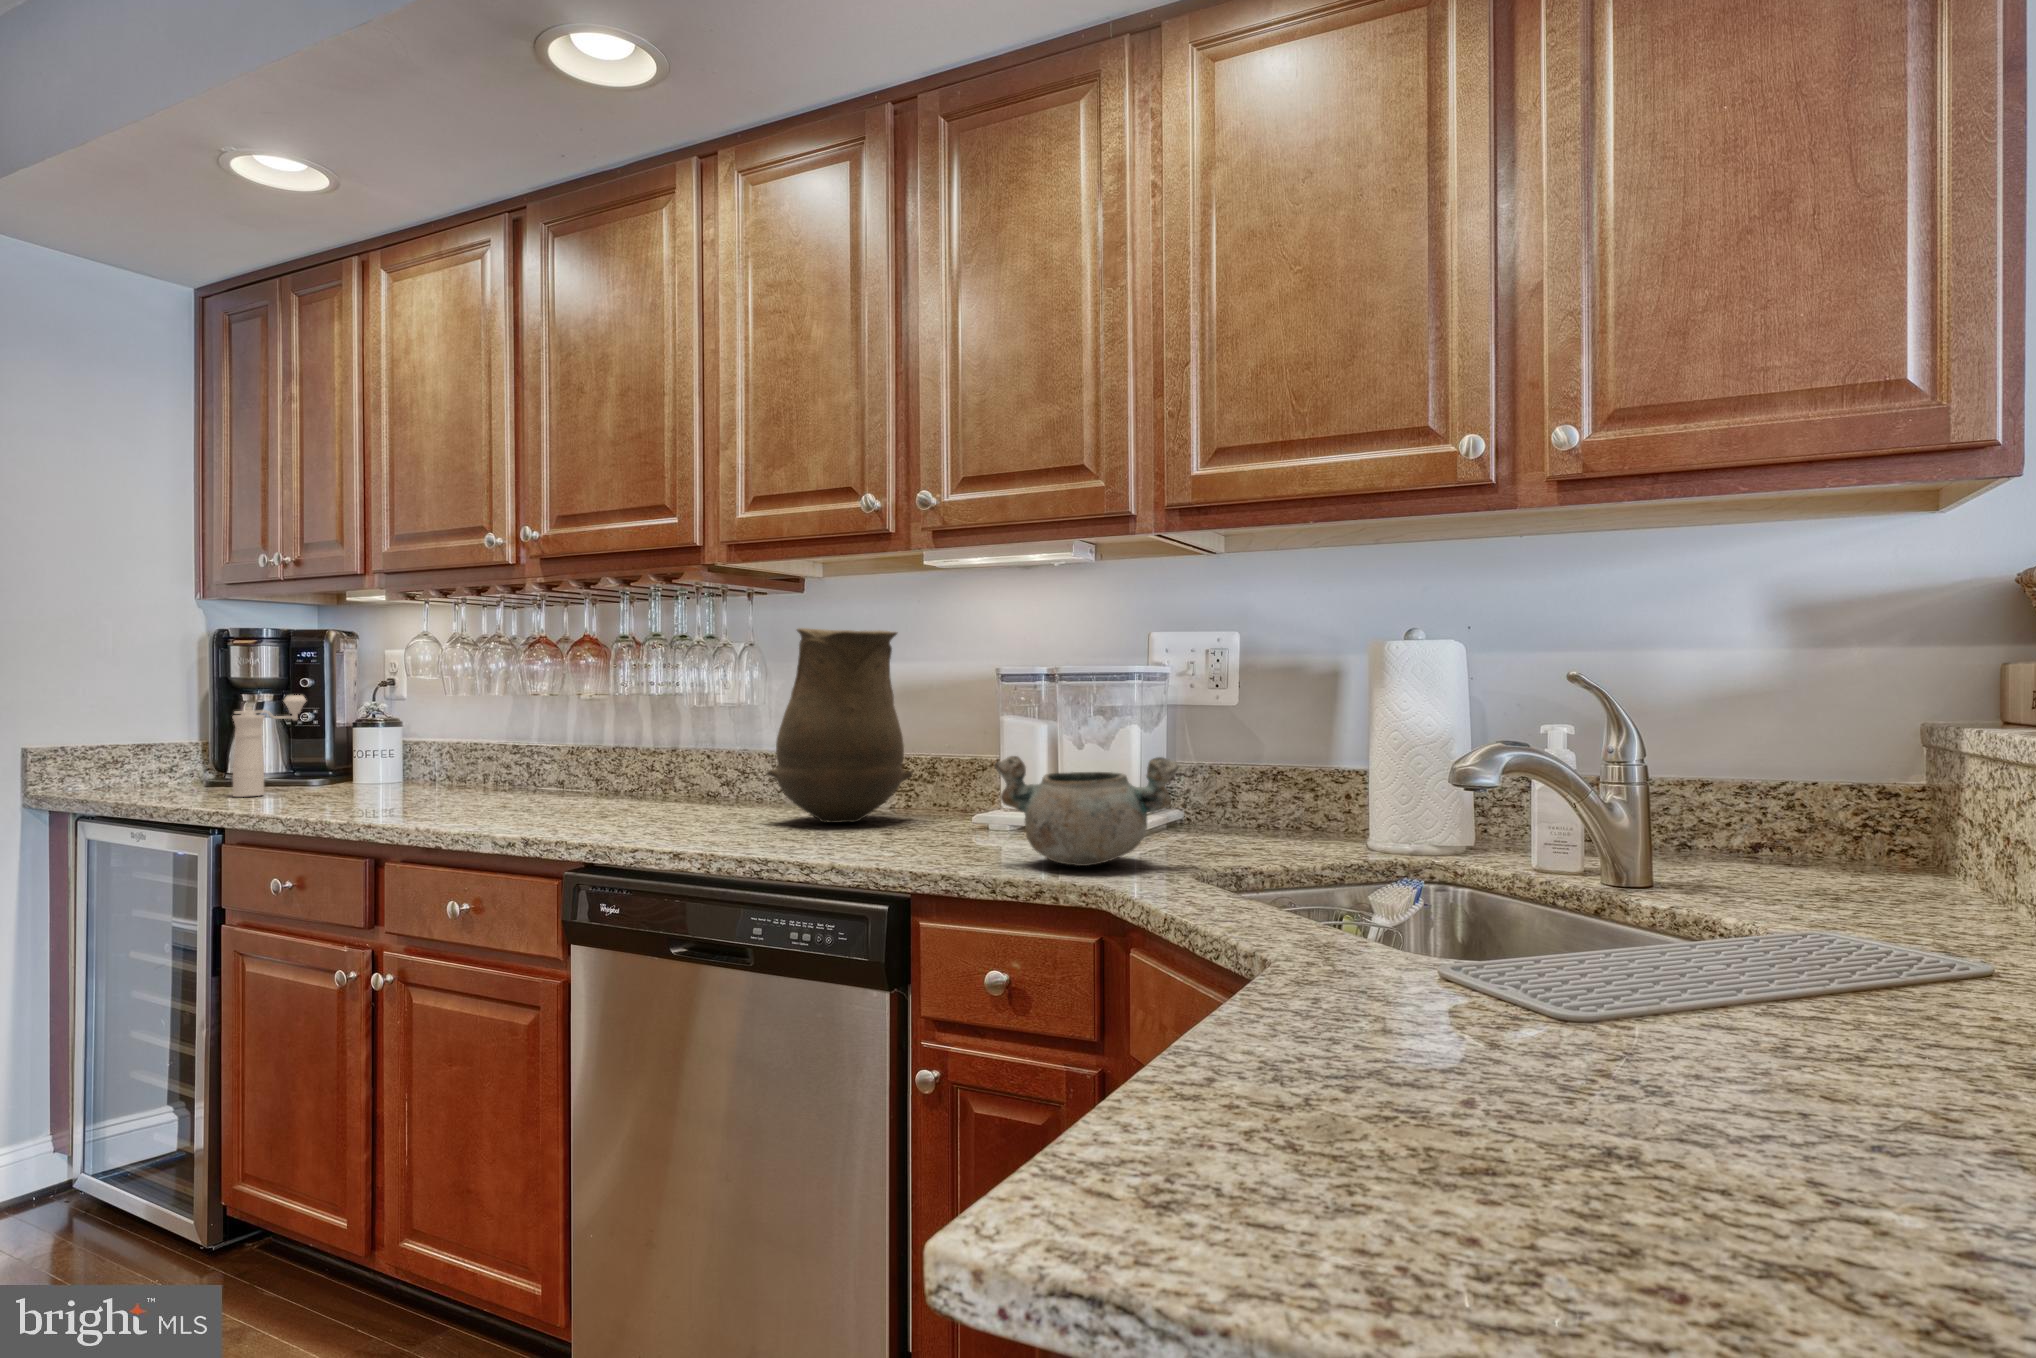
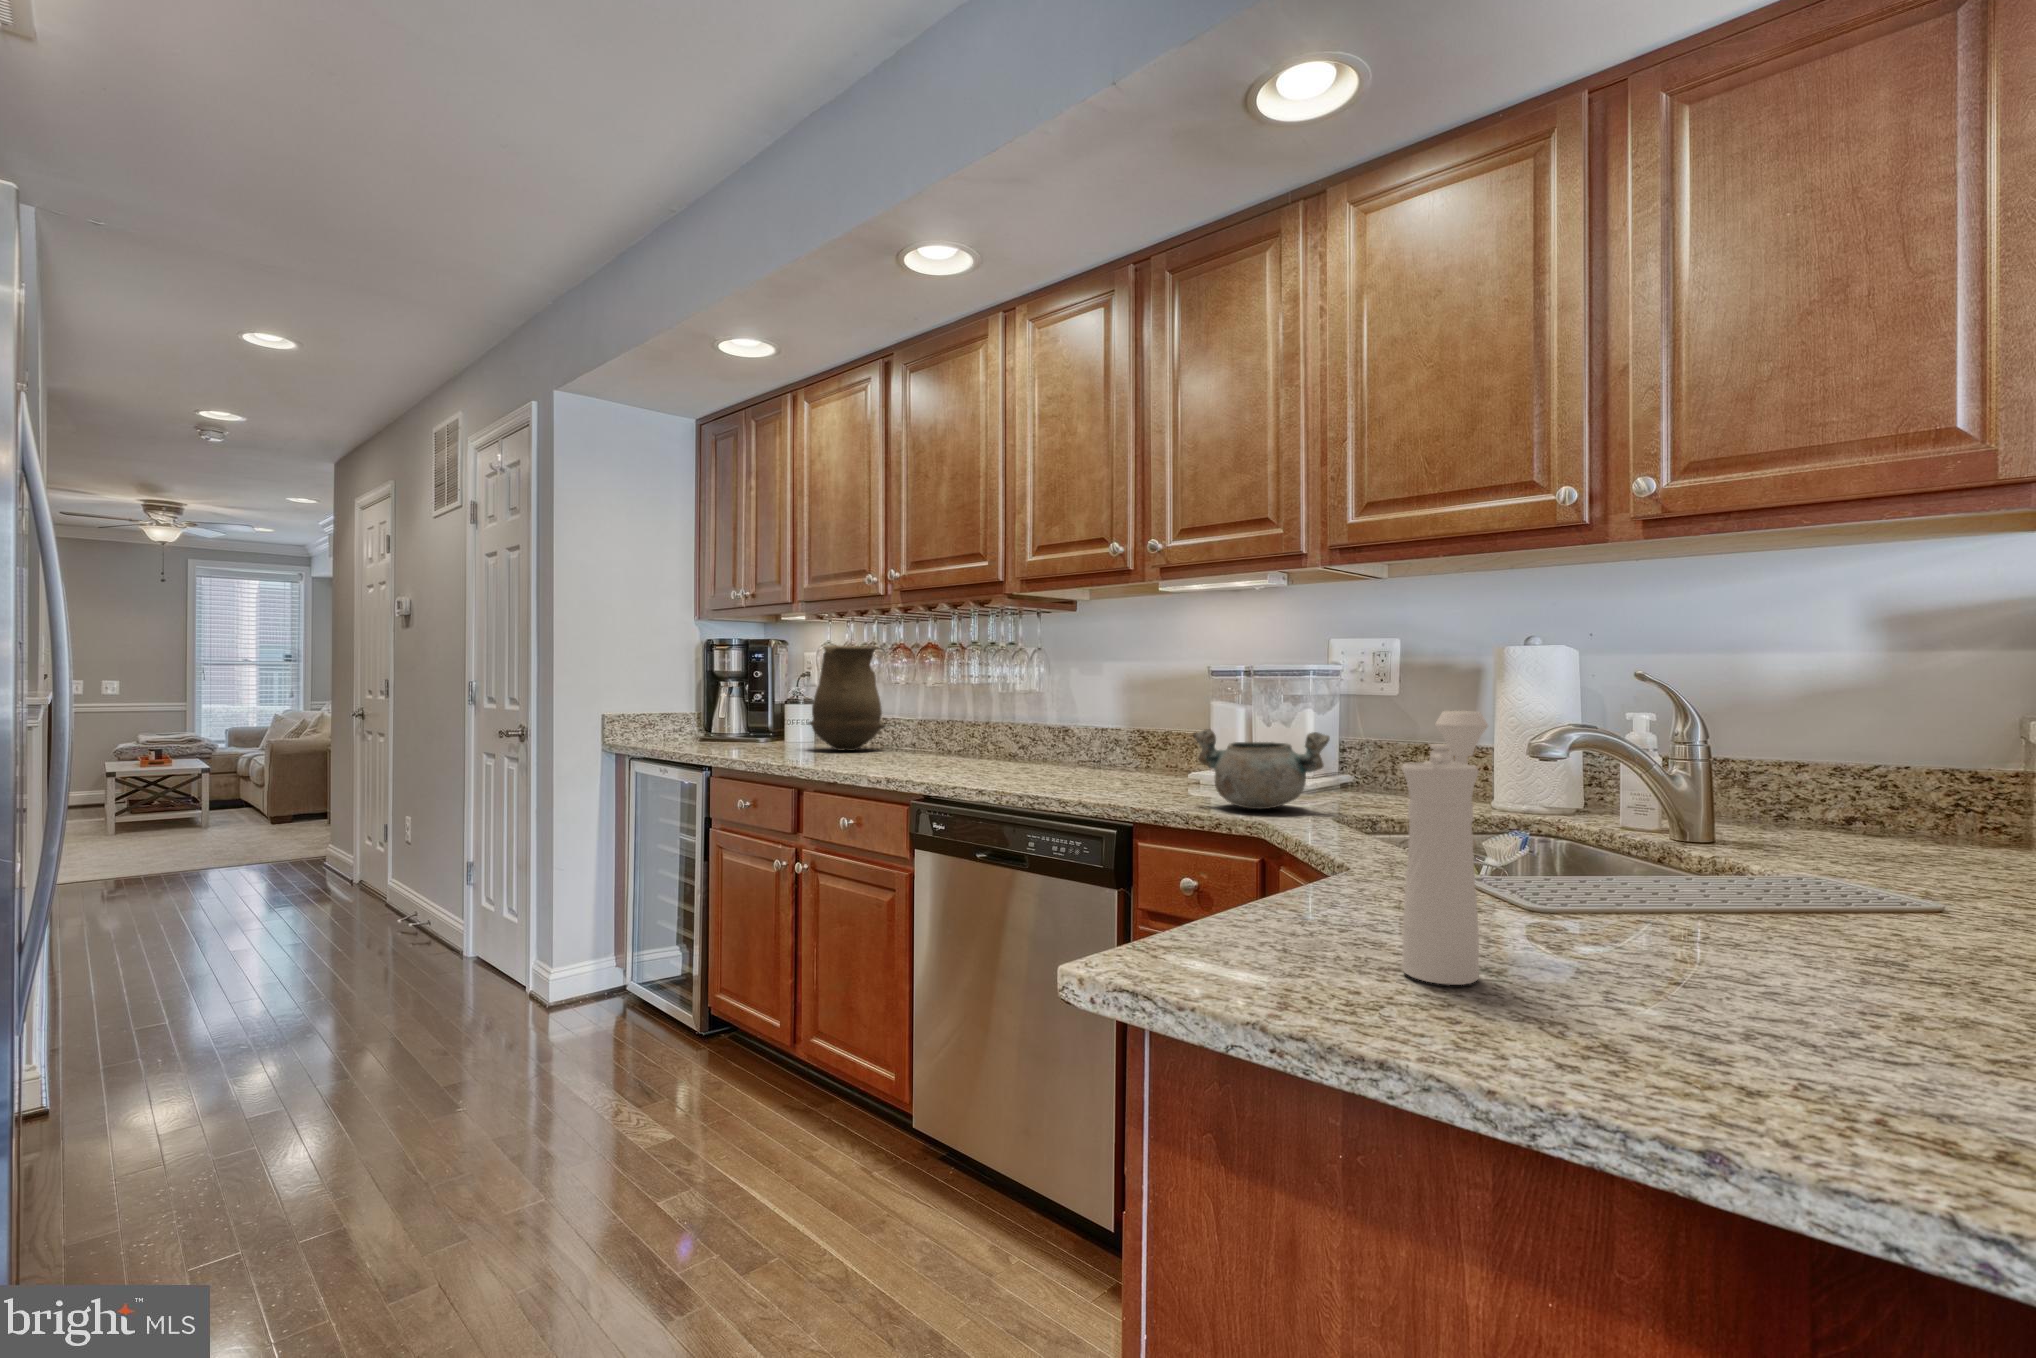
vase: present [767,628,913,823] -> present [809,645,886,751]
pepper mill: present [233,695,306,797] -> present [1402,711,1488,985]

